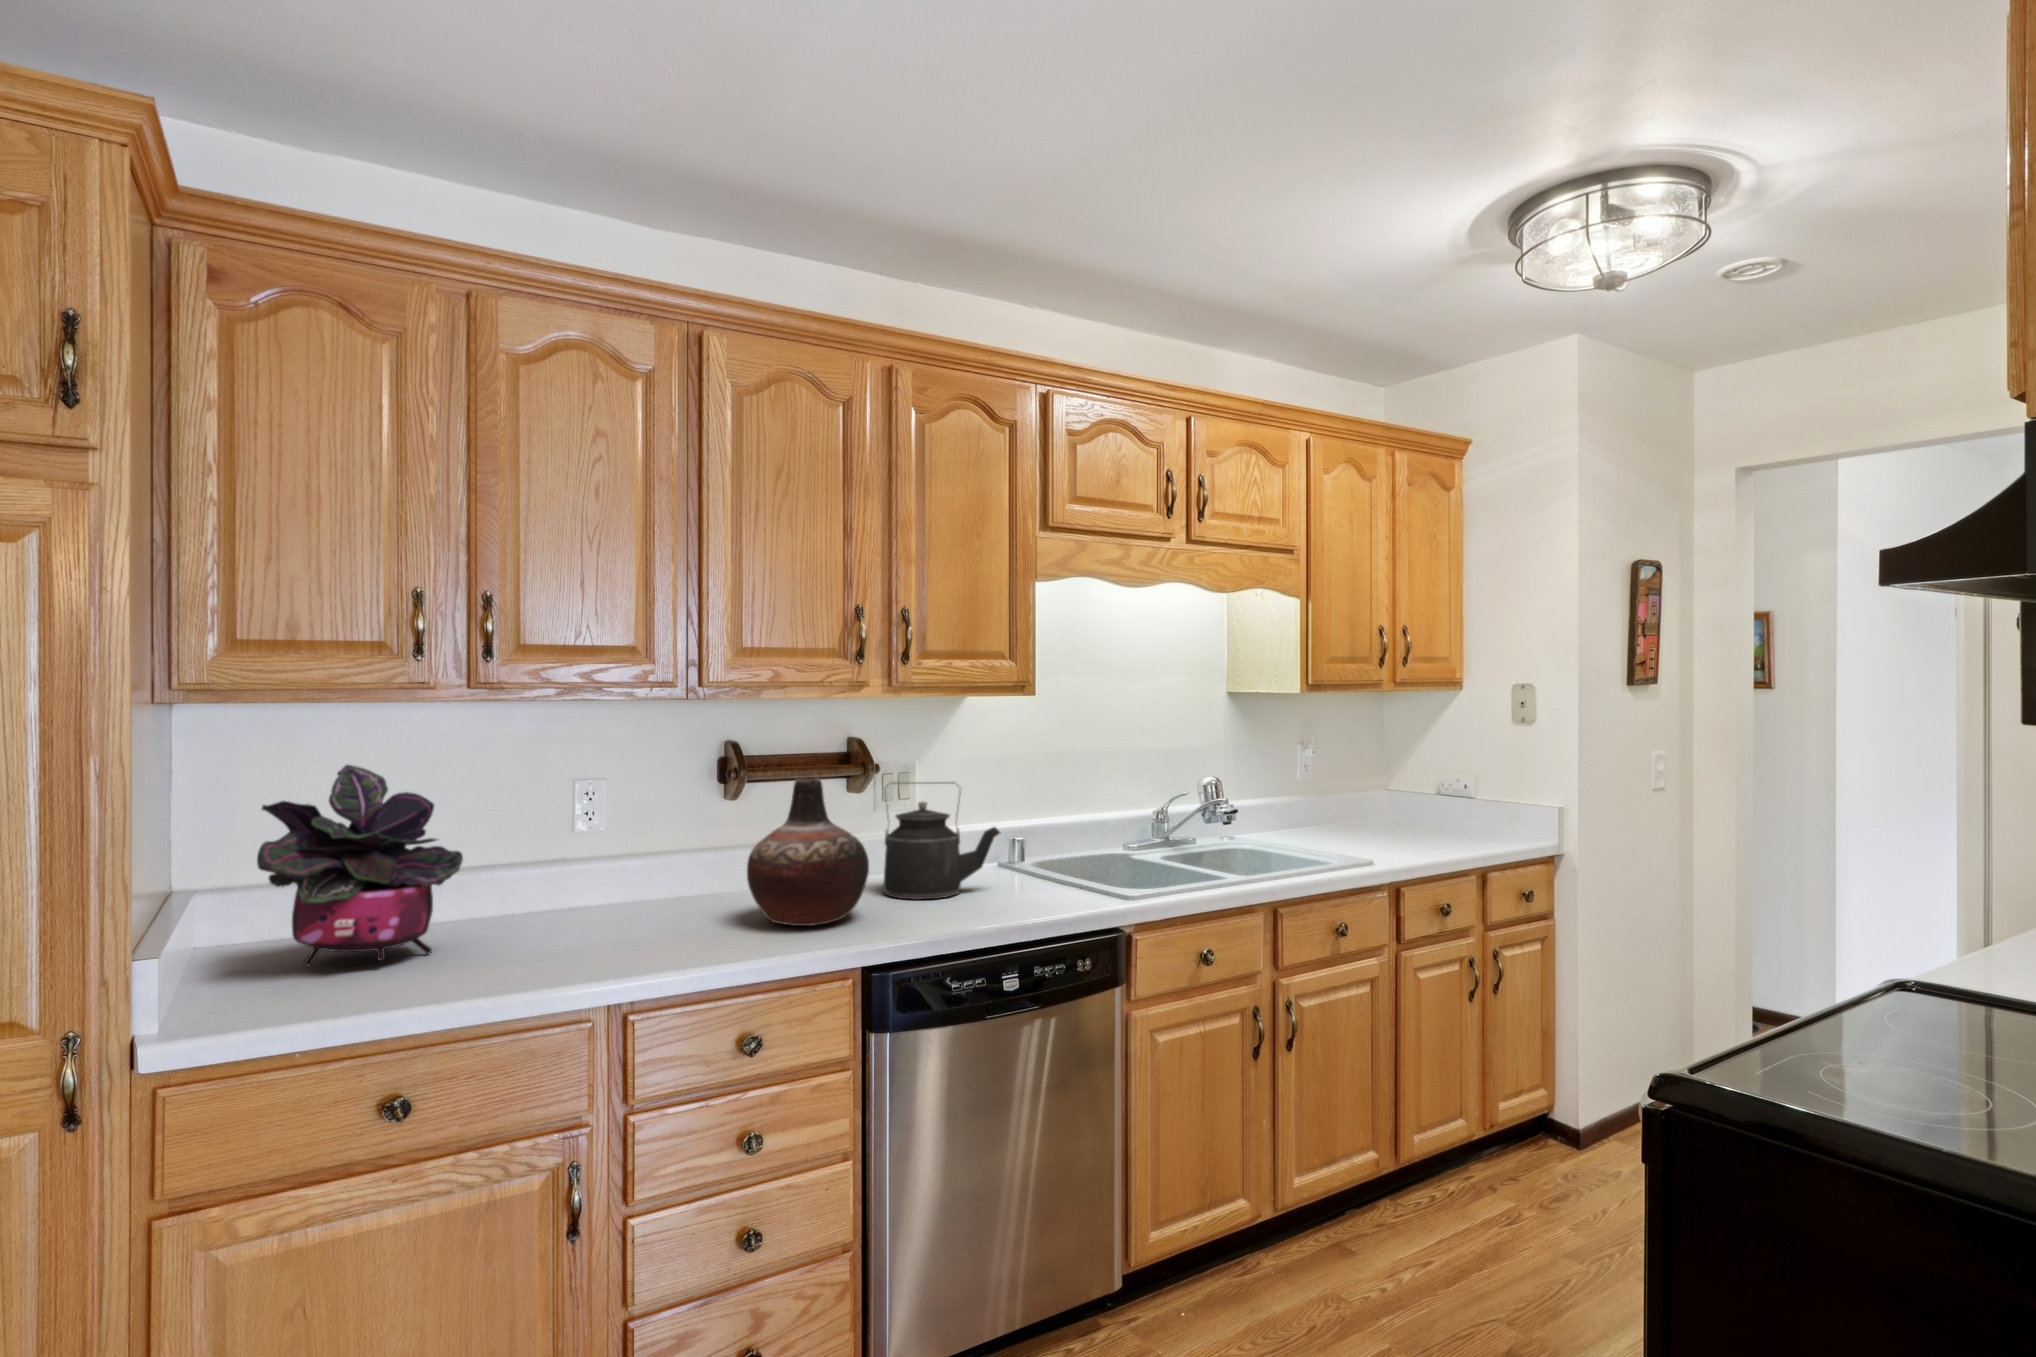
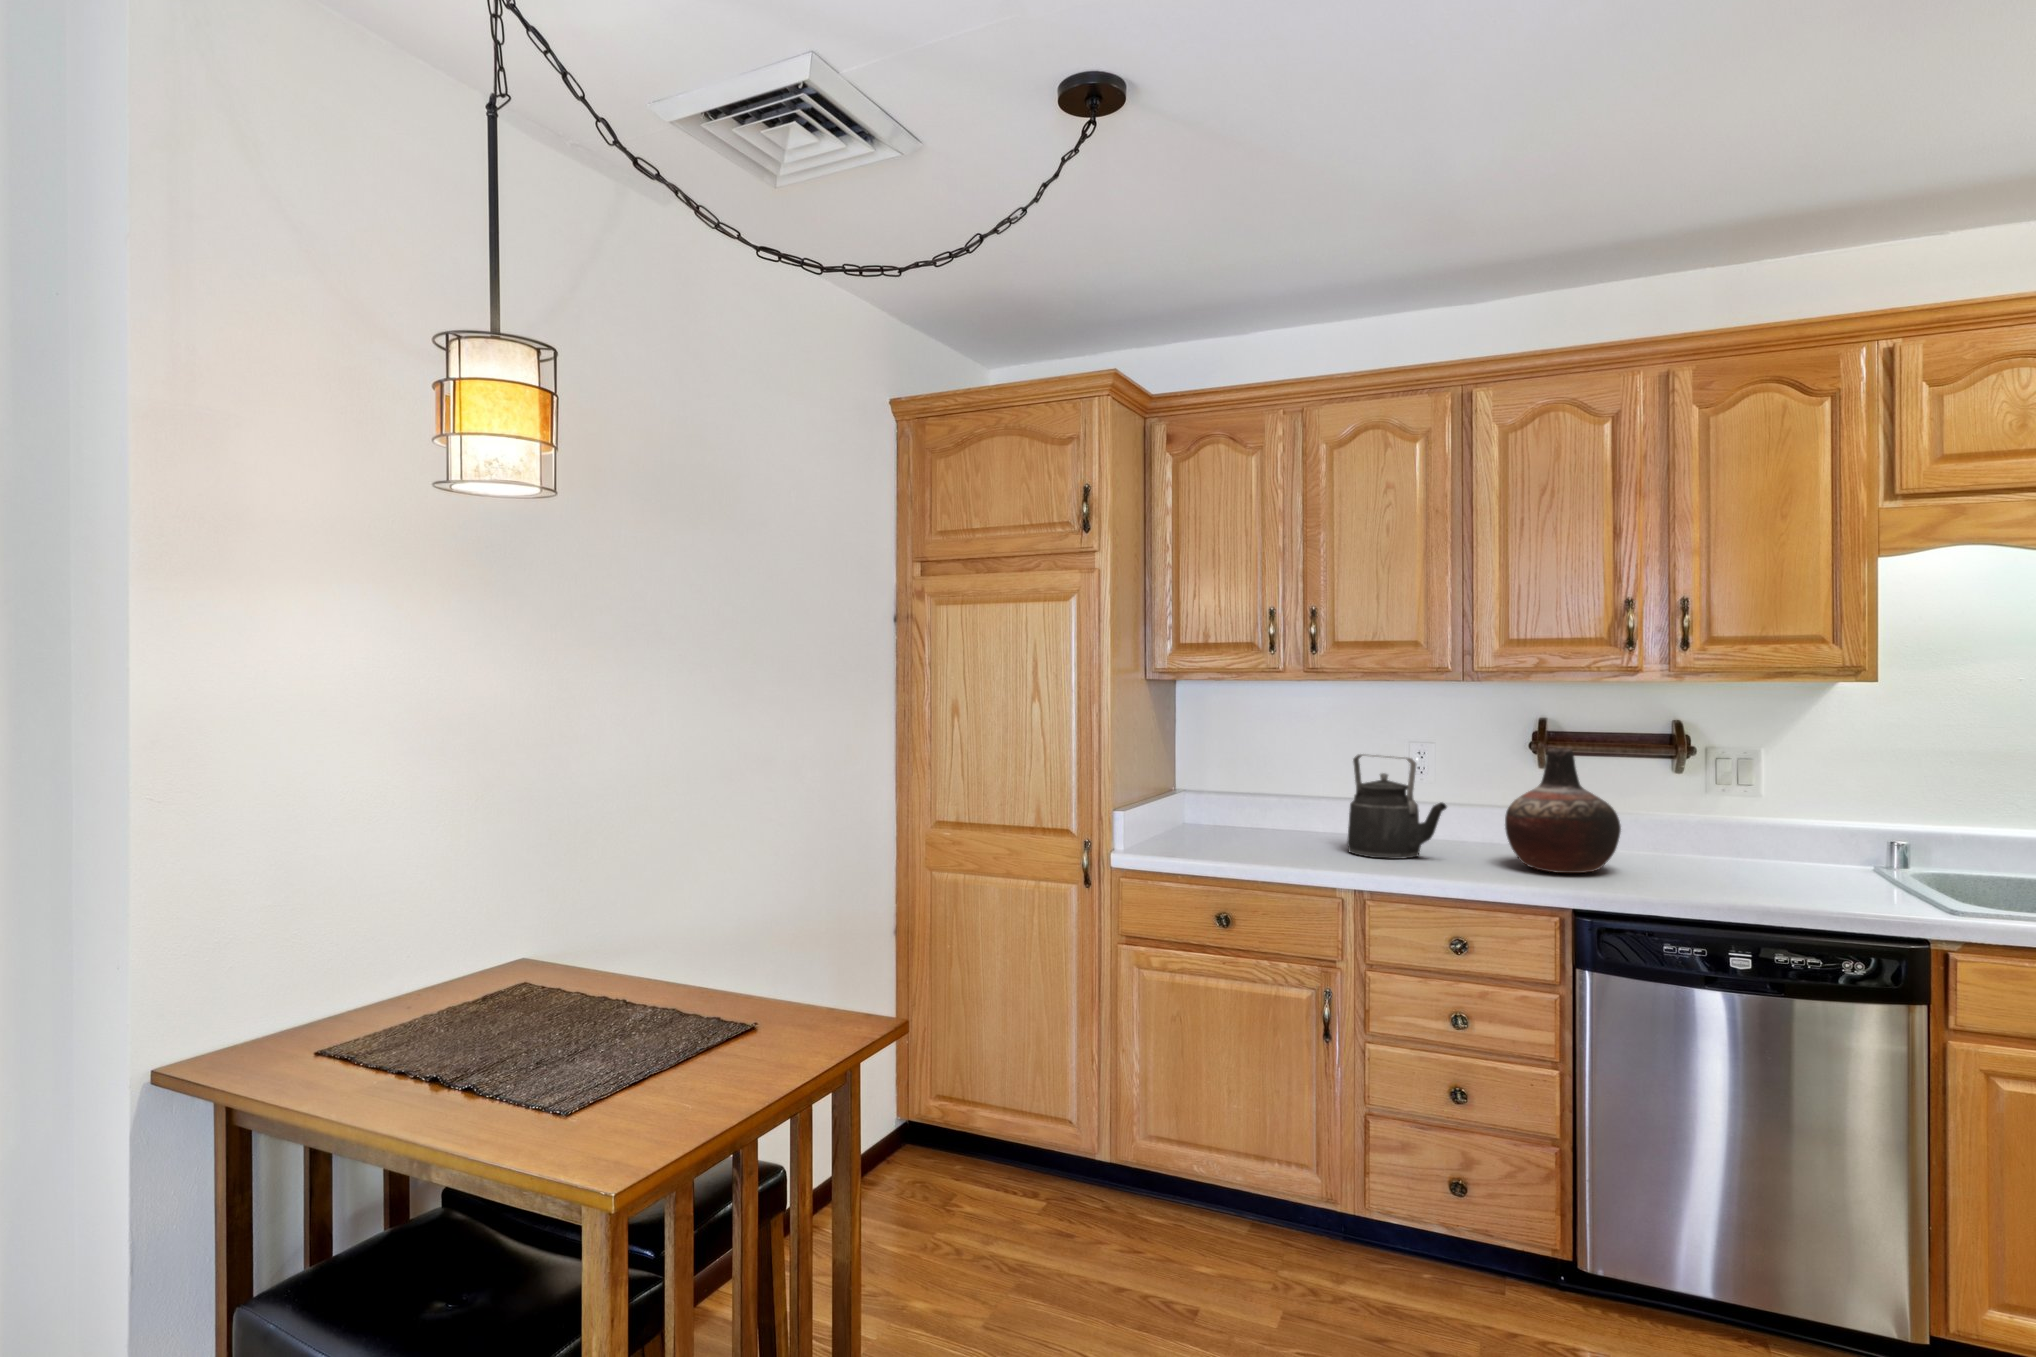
potted plant: present [257,765,463,966] -> none [1191,718,1302,842]
kettle: present [883,782,1001,900] -> present [1347,754,1447,859]

